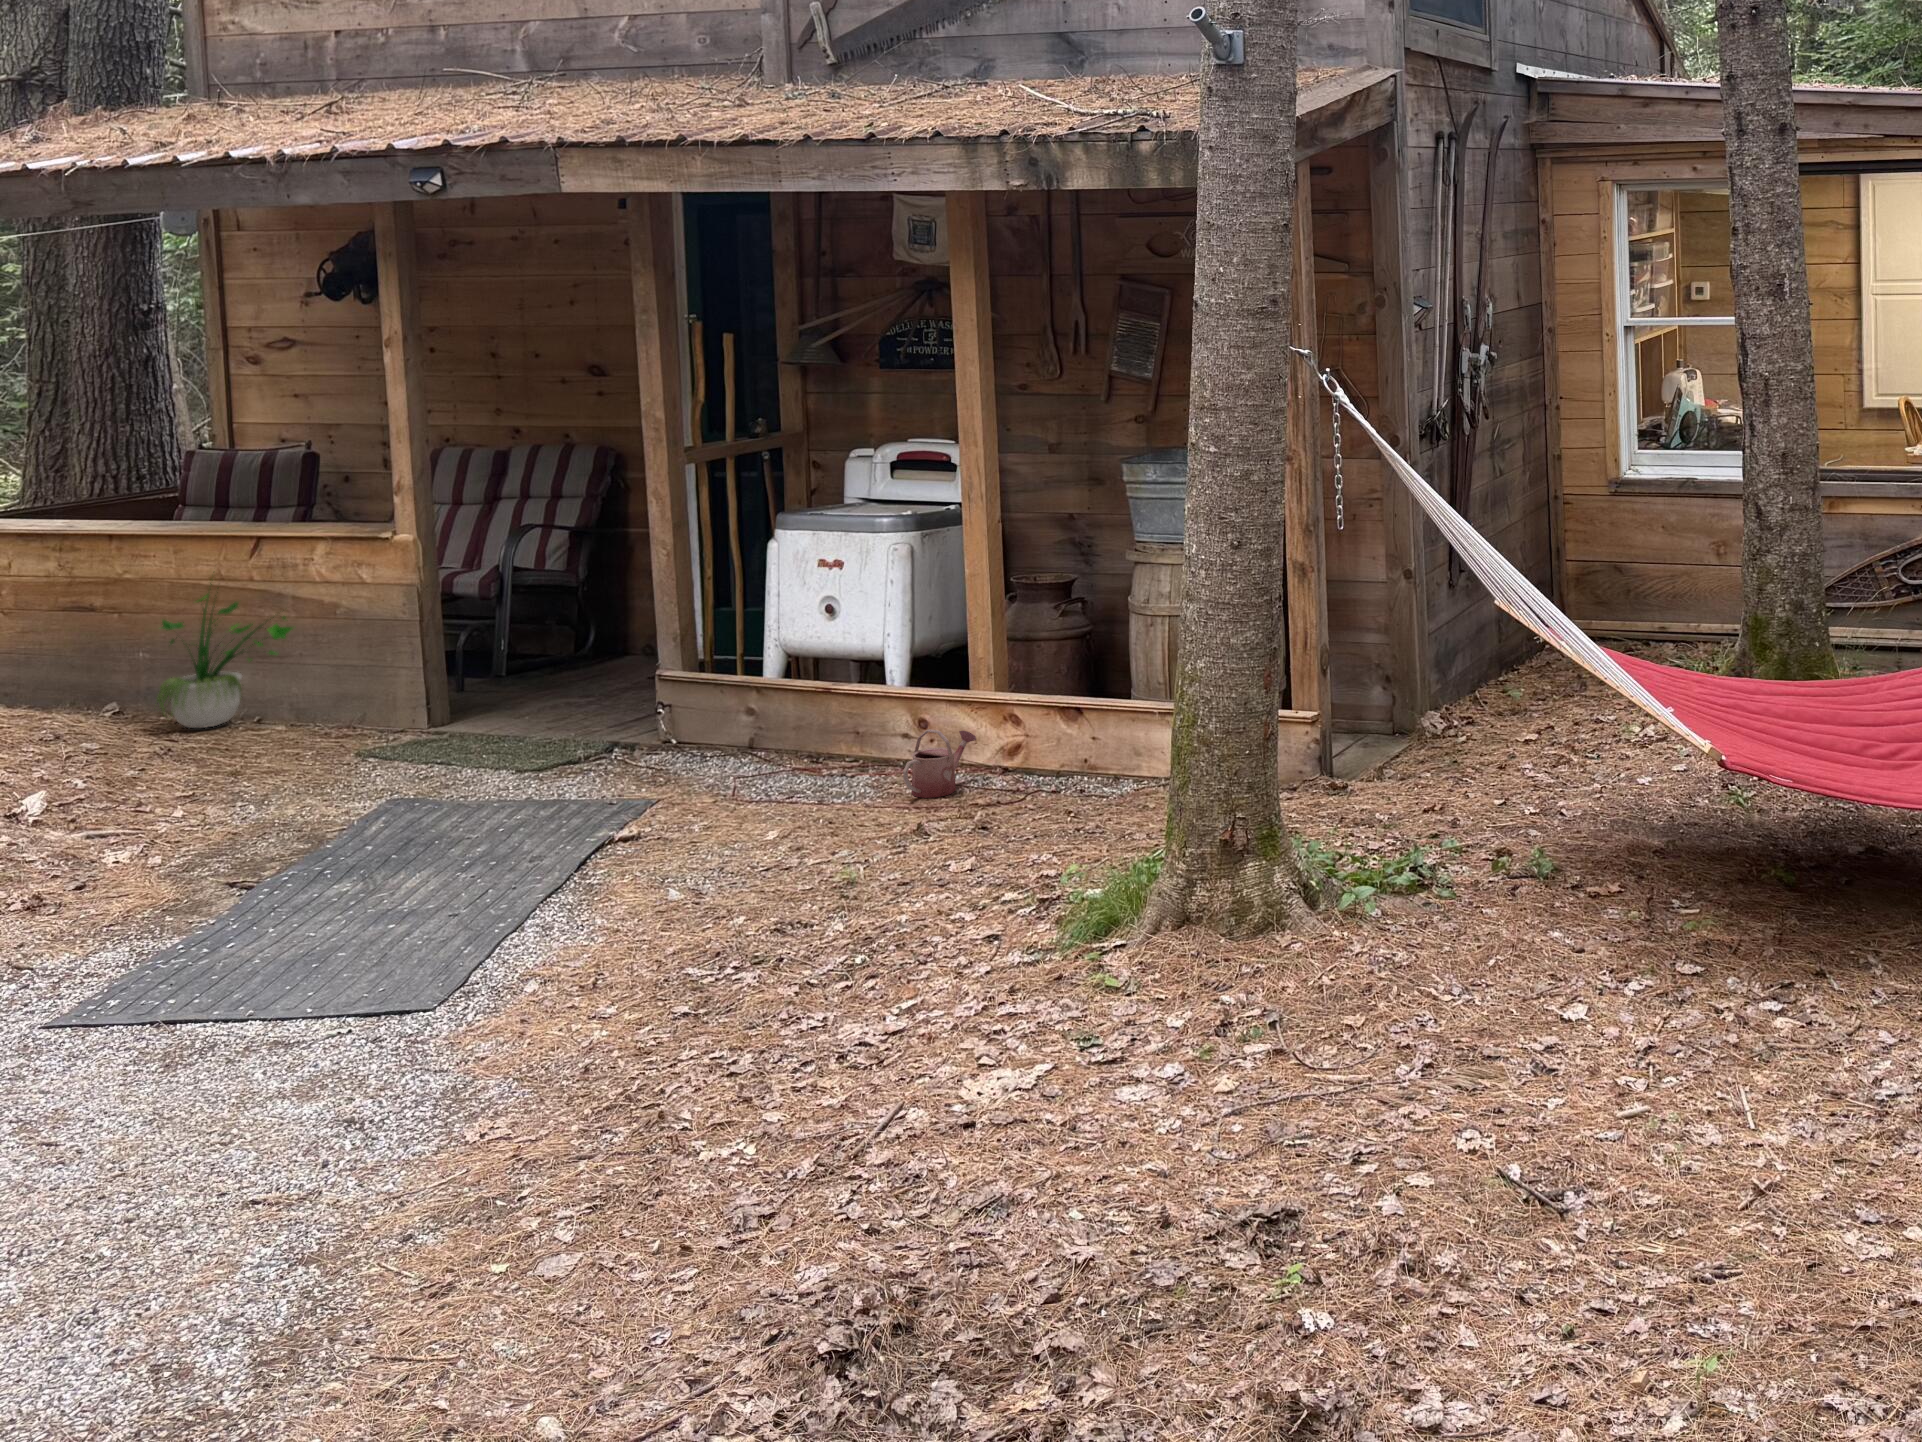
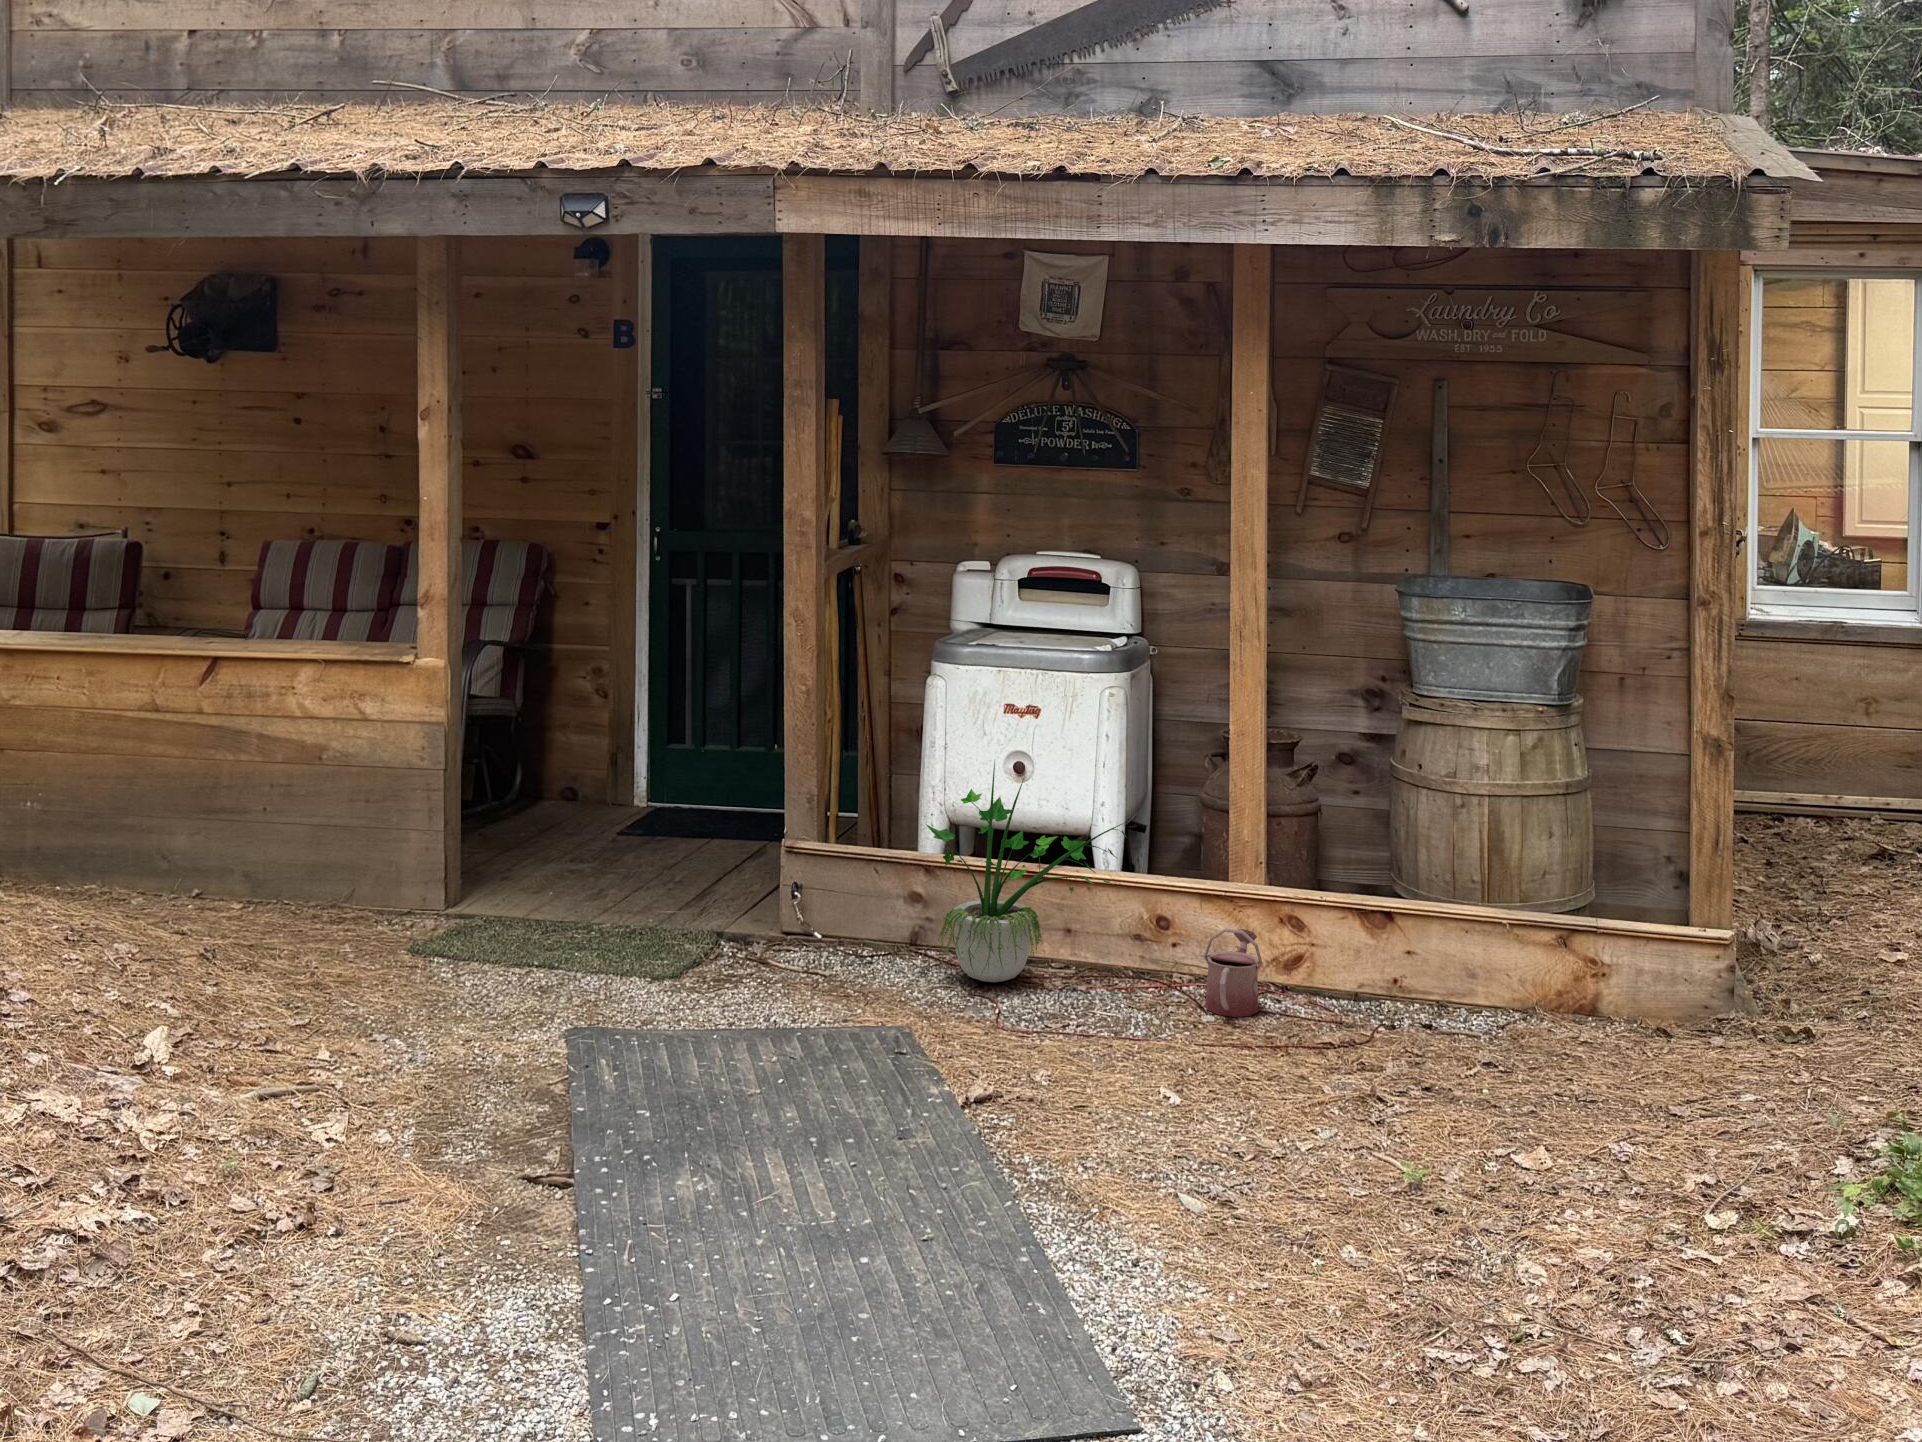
potted plant: present [154,583,292,728] -> present [926,762,1126,982]

